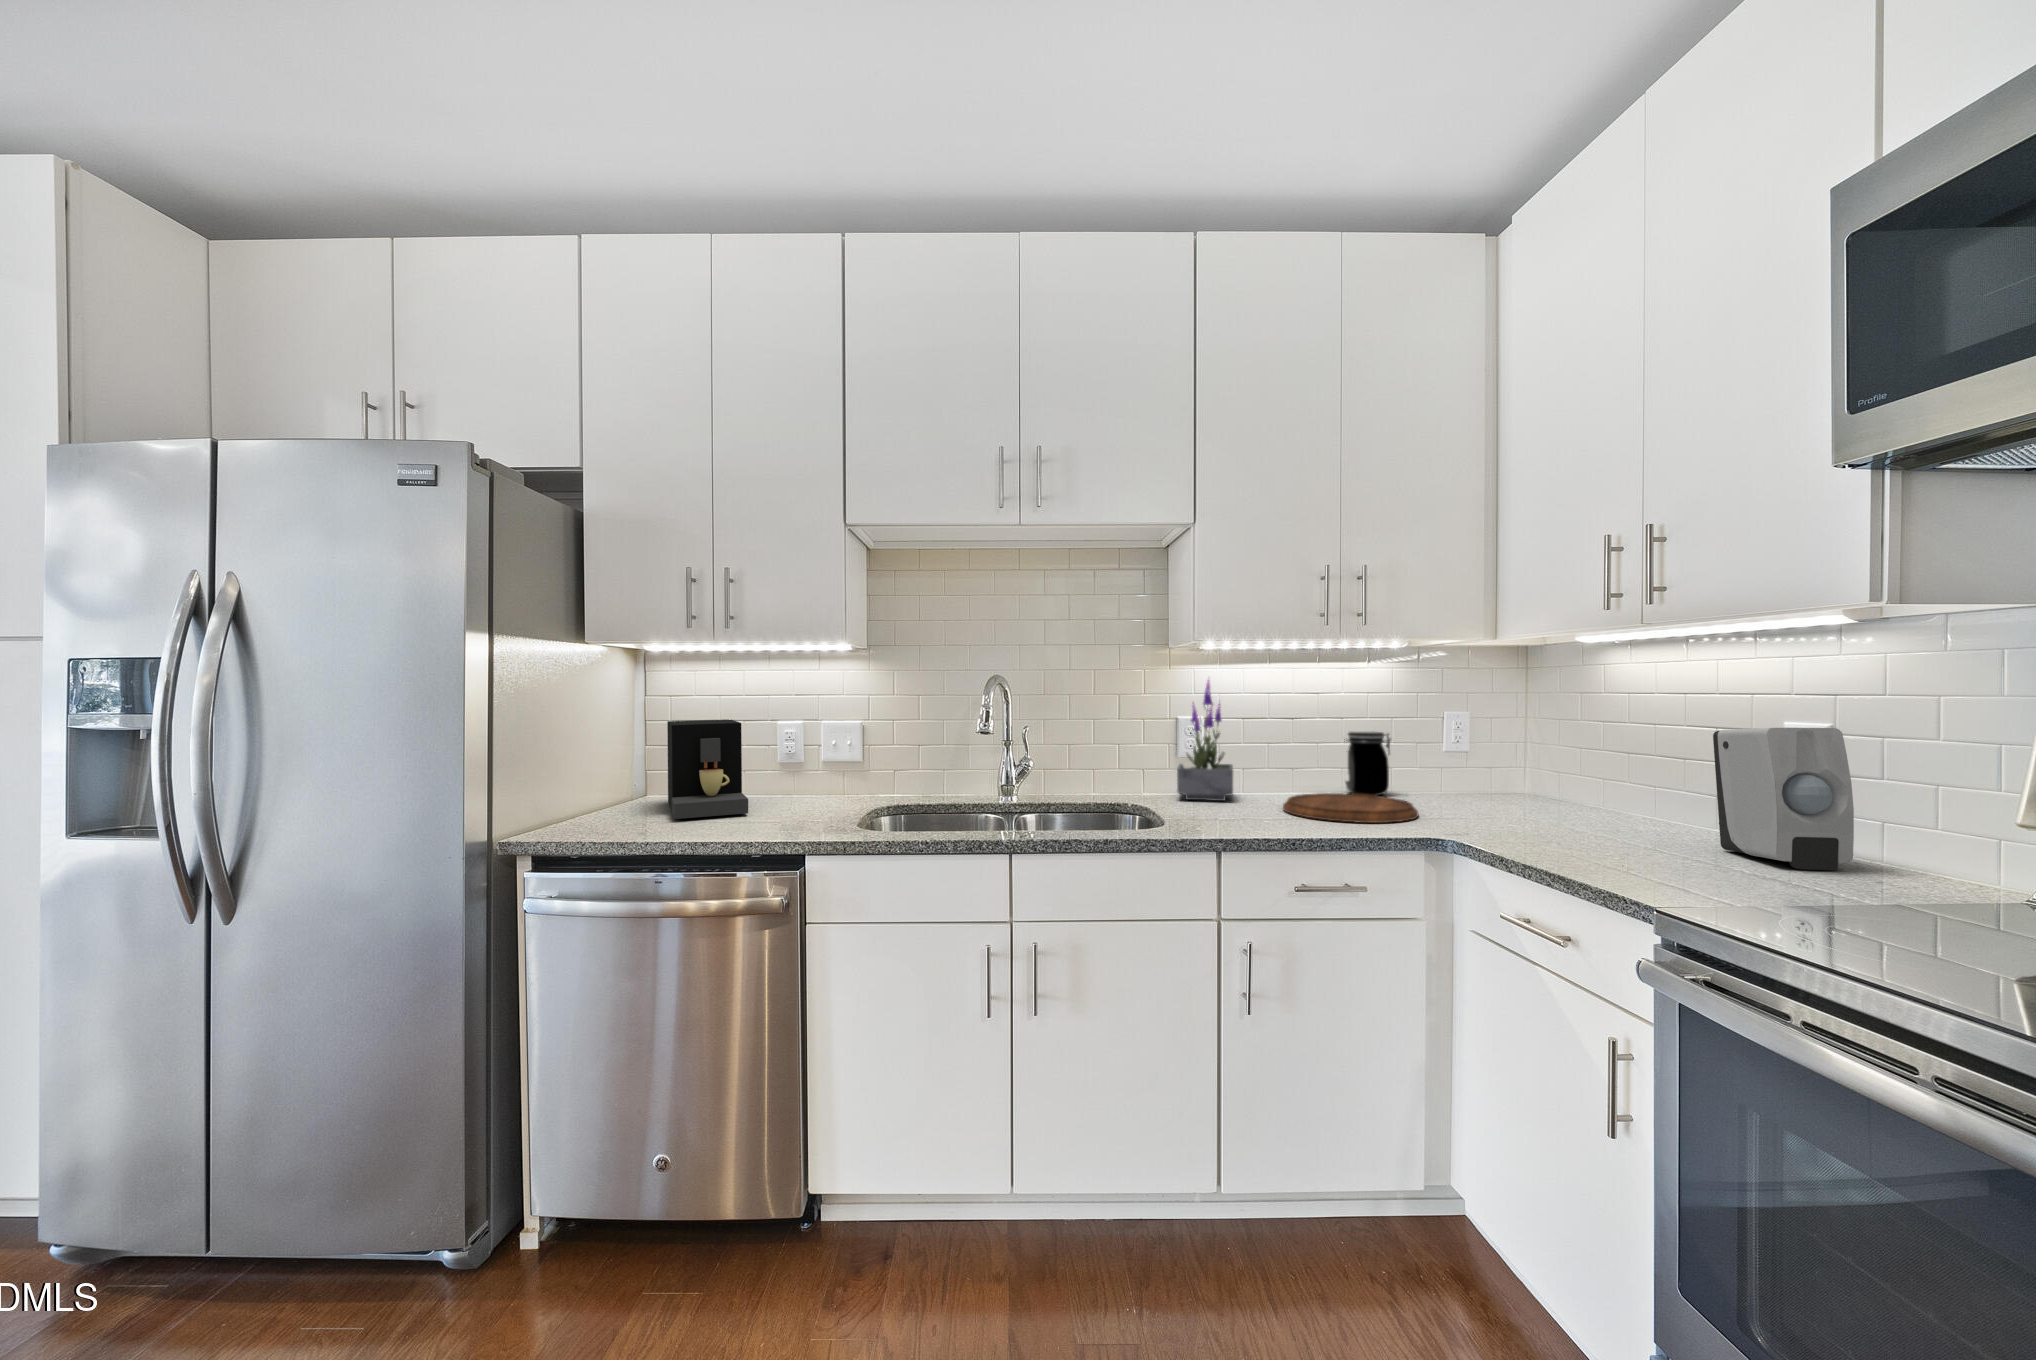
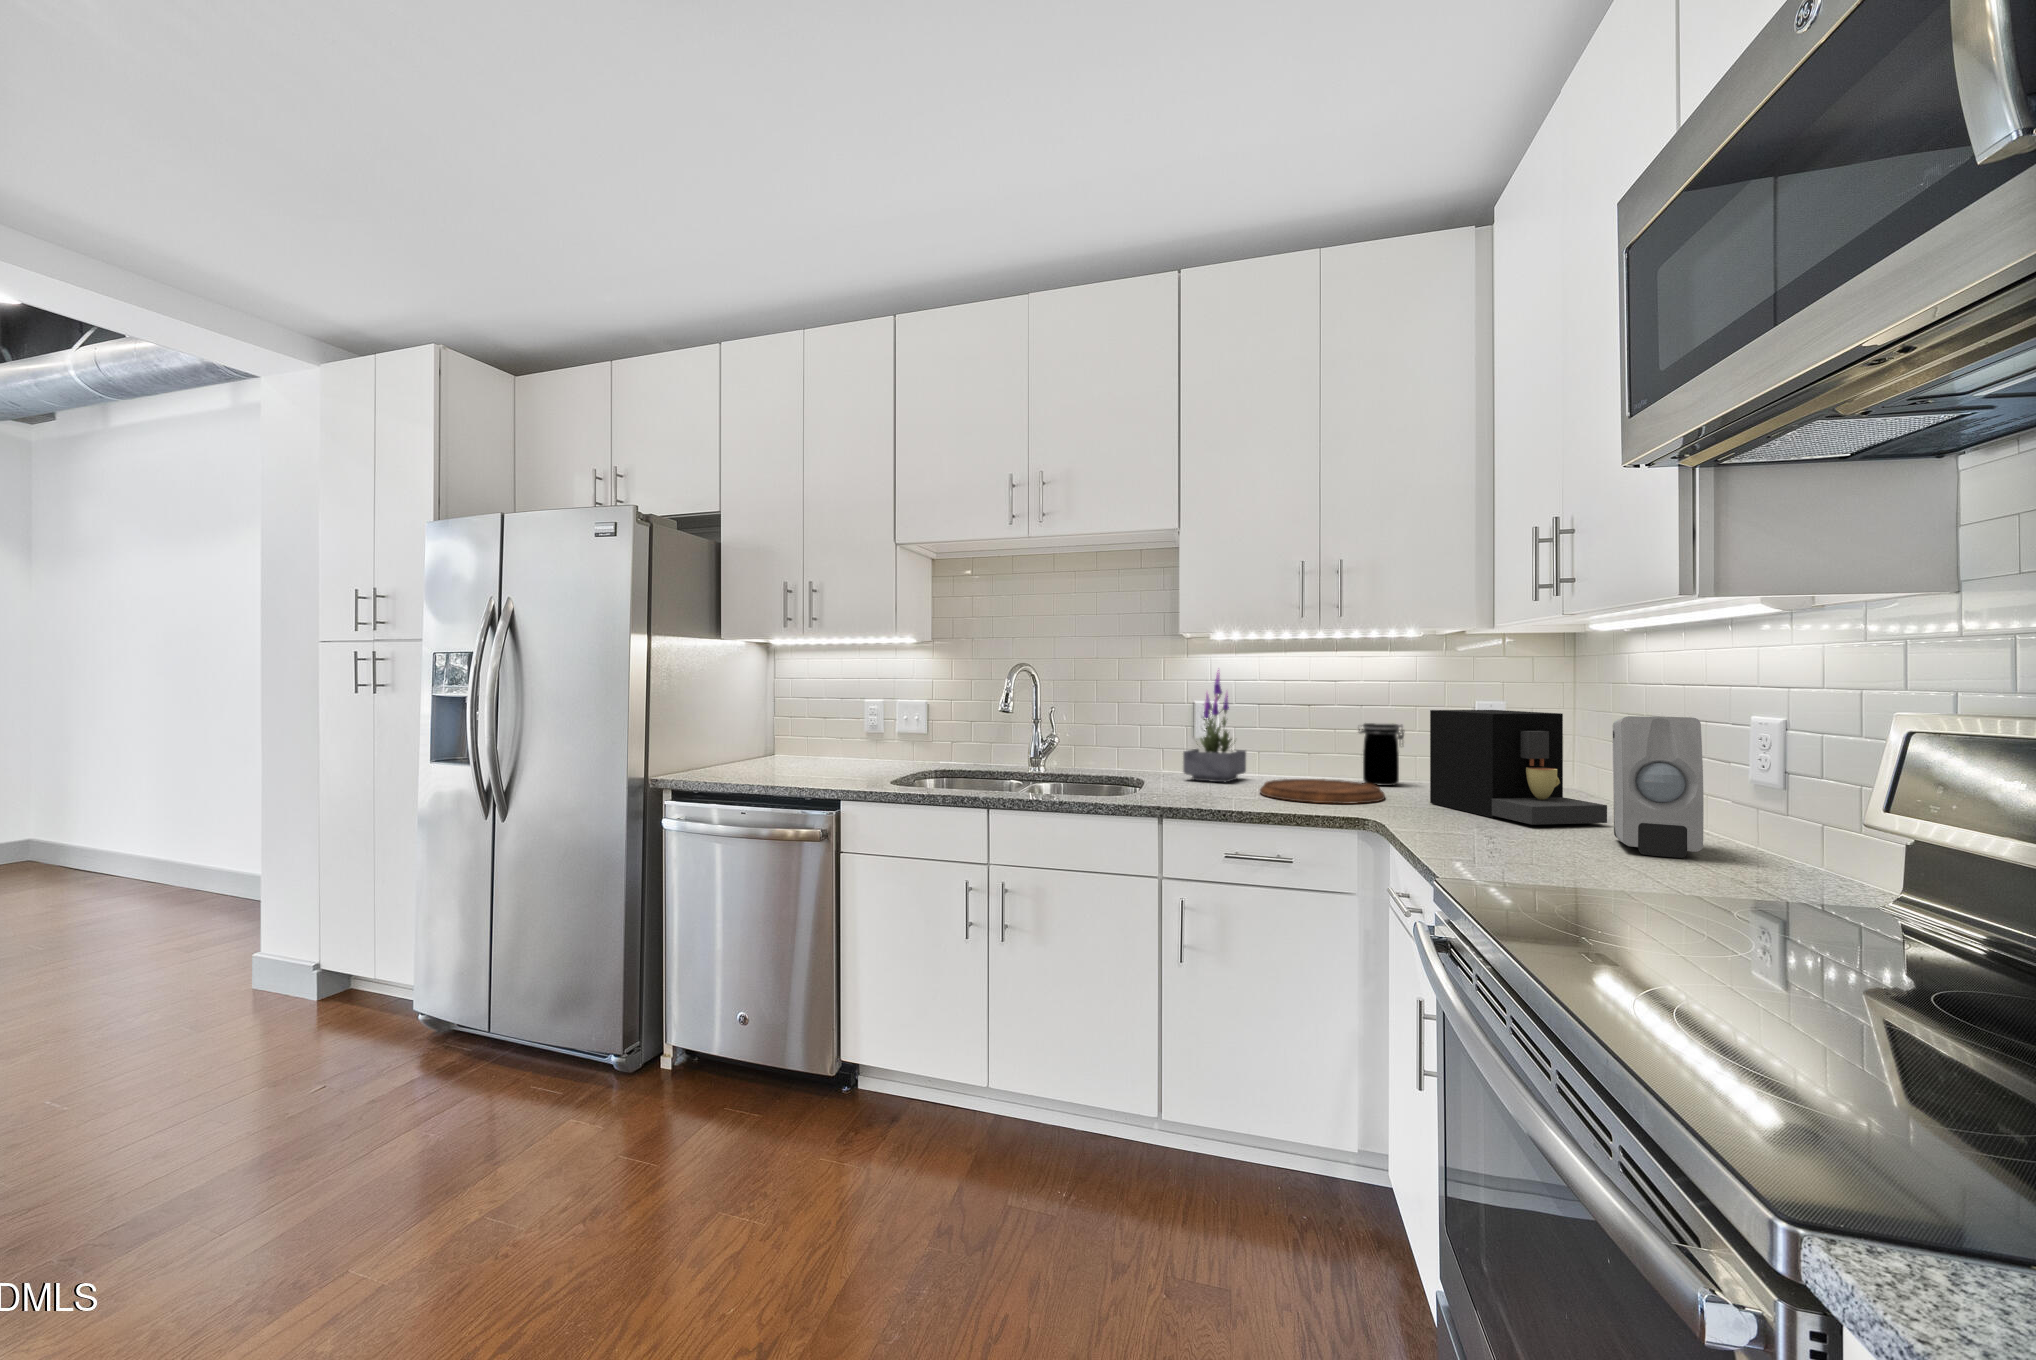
coffee maker: present [667,720,748,819] -> present [1430,710,1607,825]

